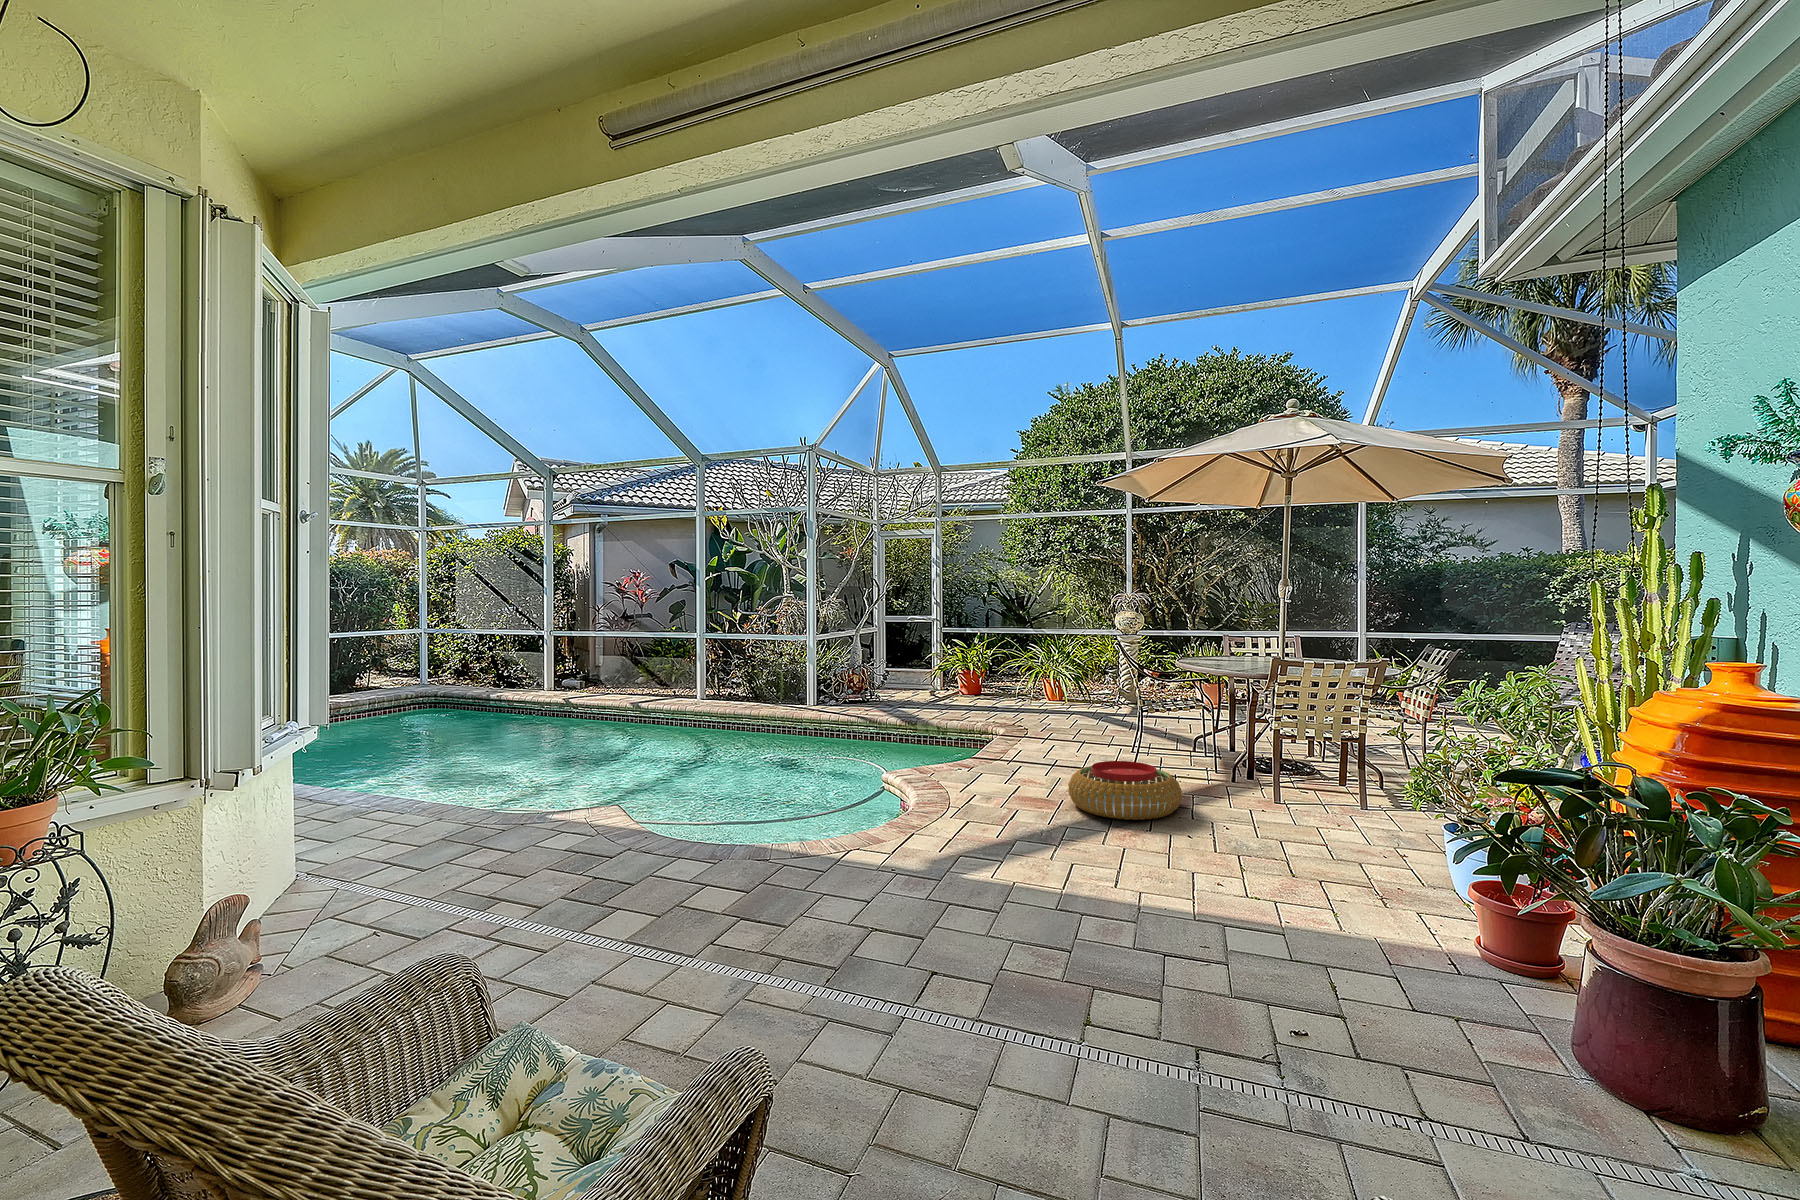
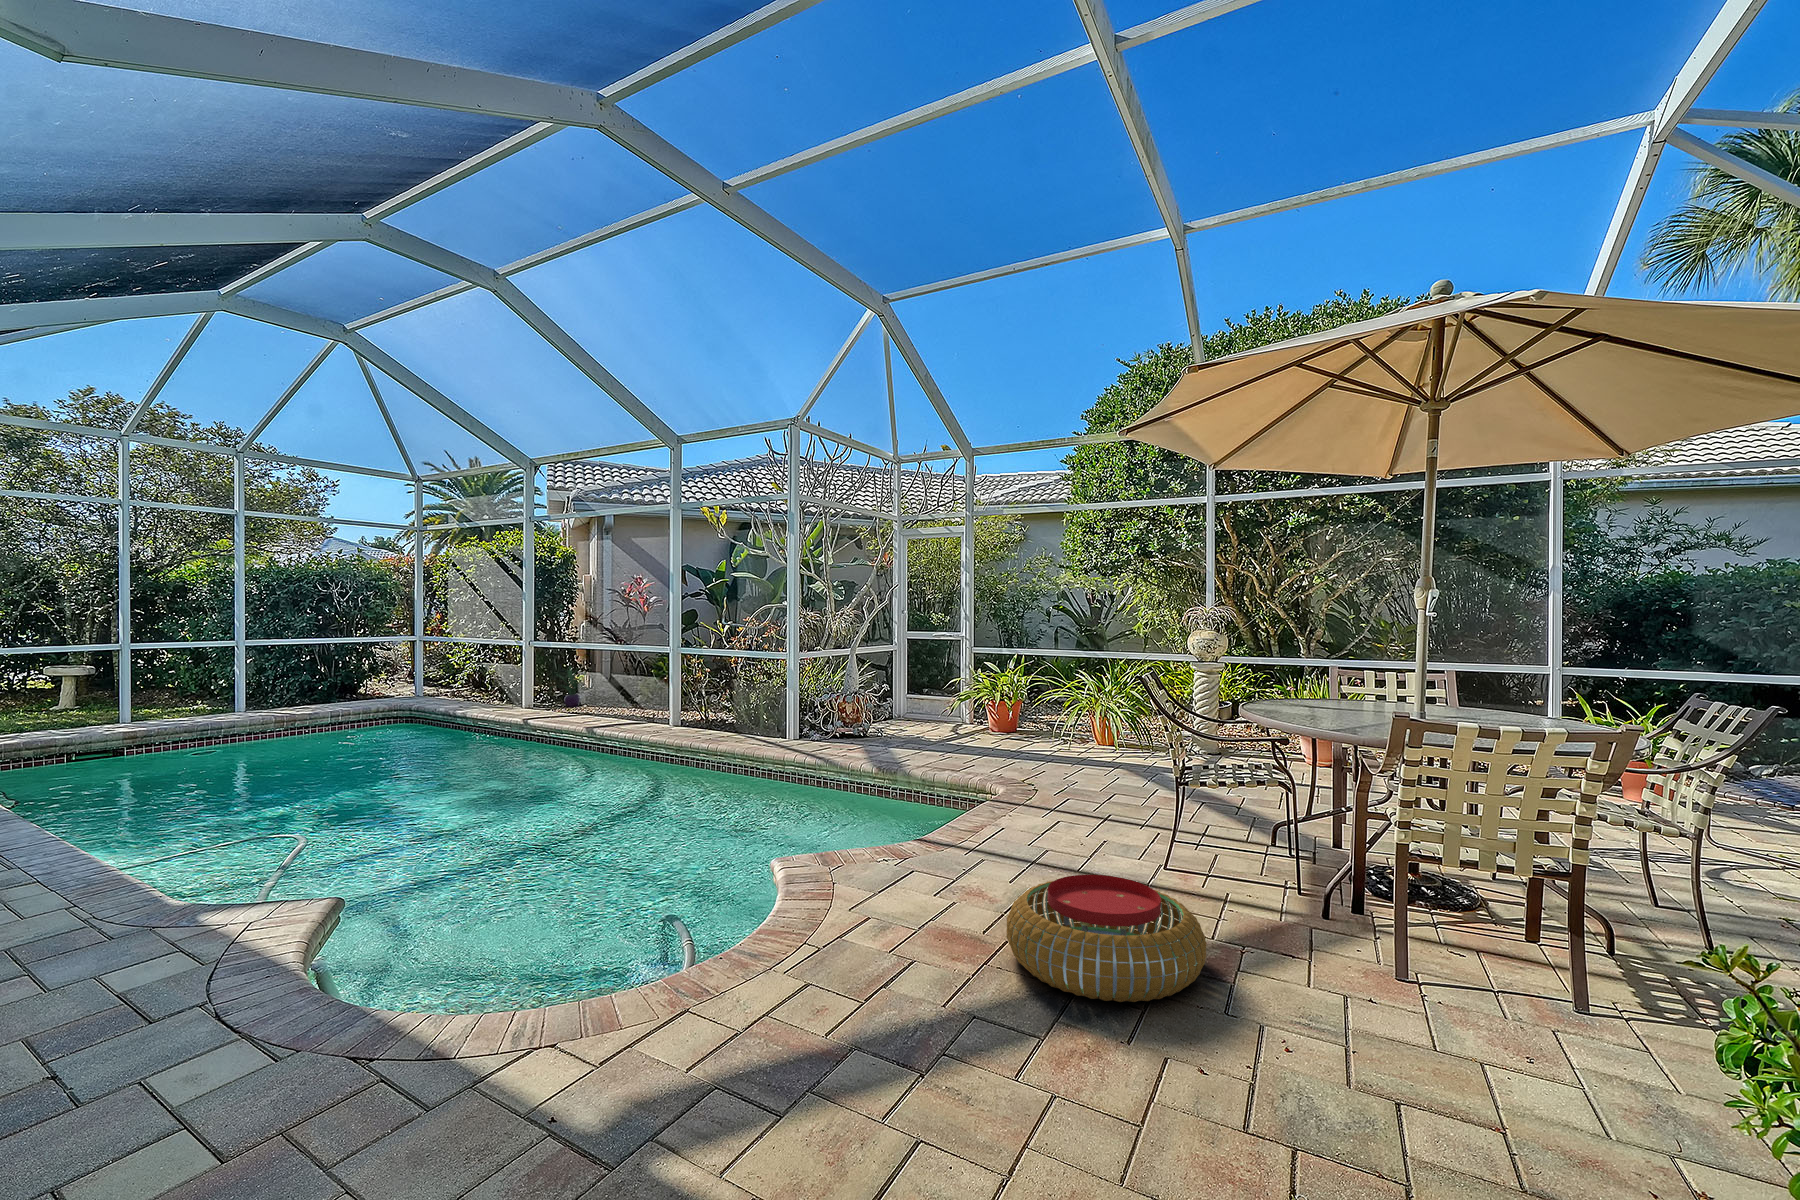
decorative plant: none [566,652,603,688] -> present [564,667,580,707]

